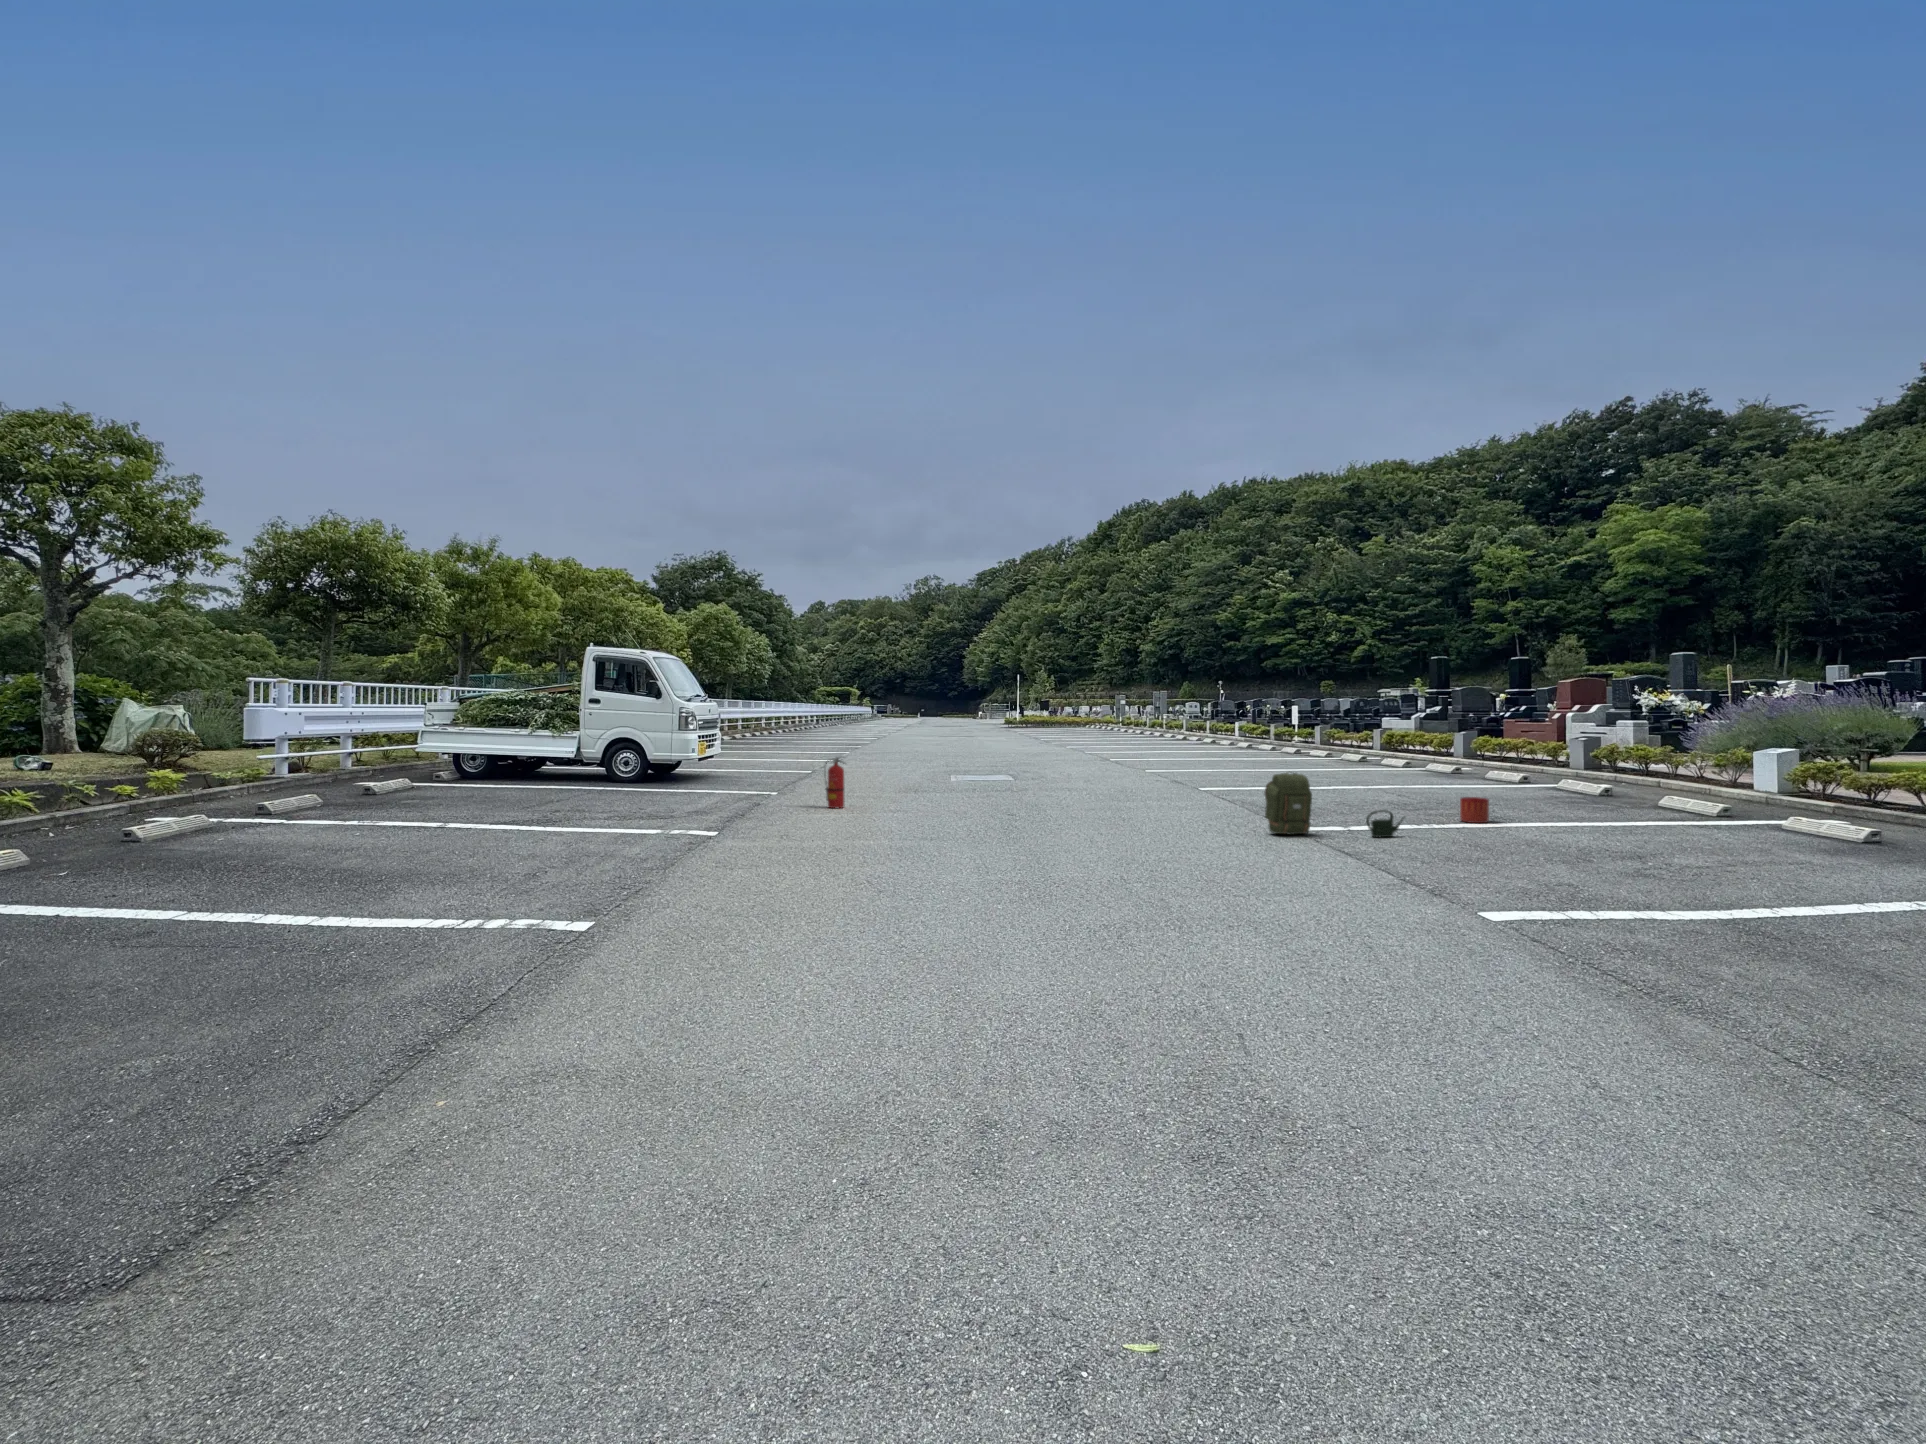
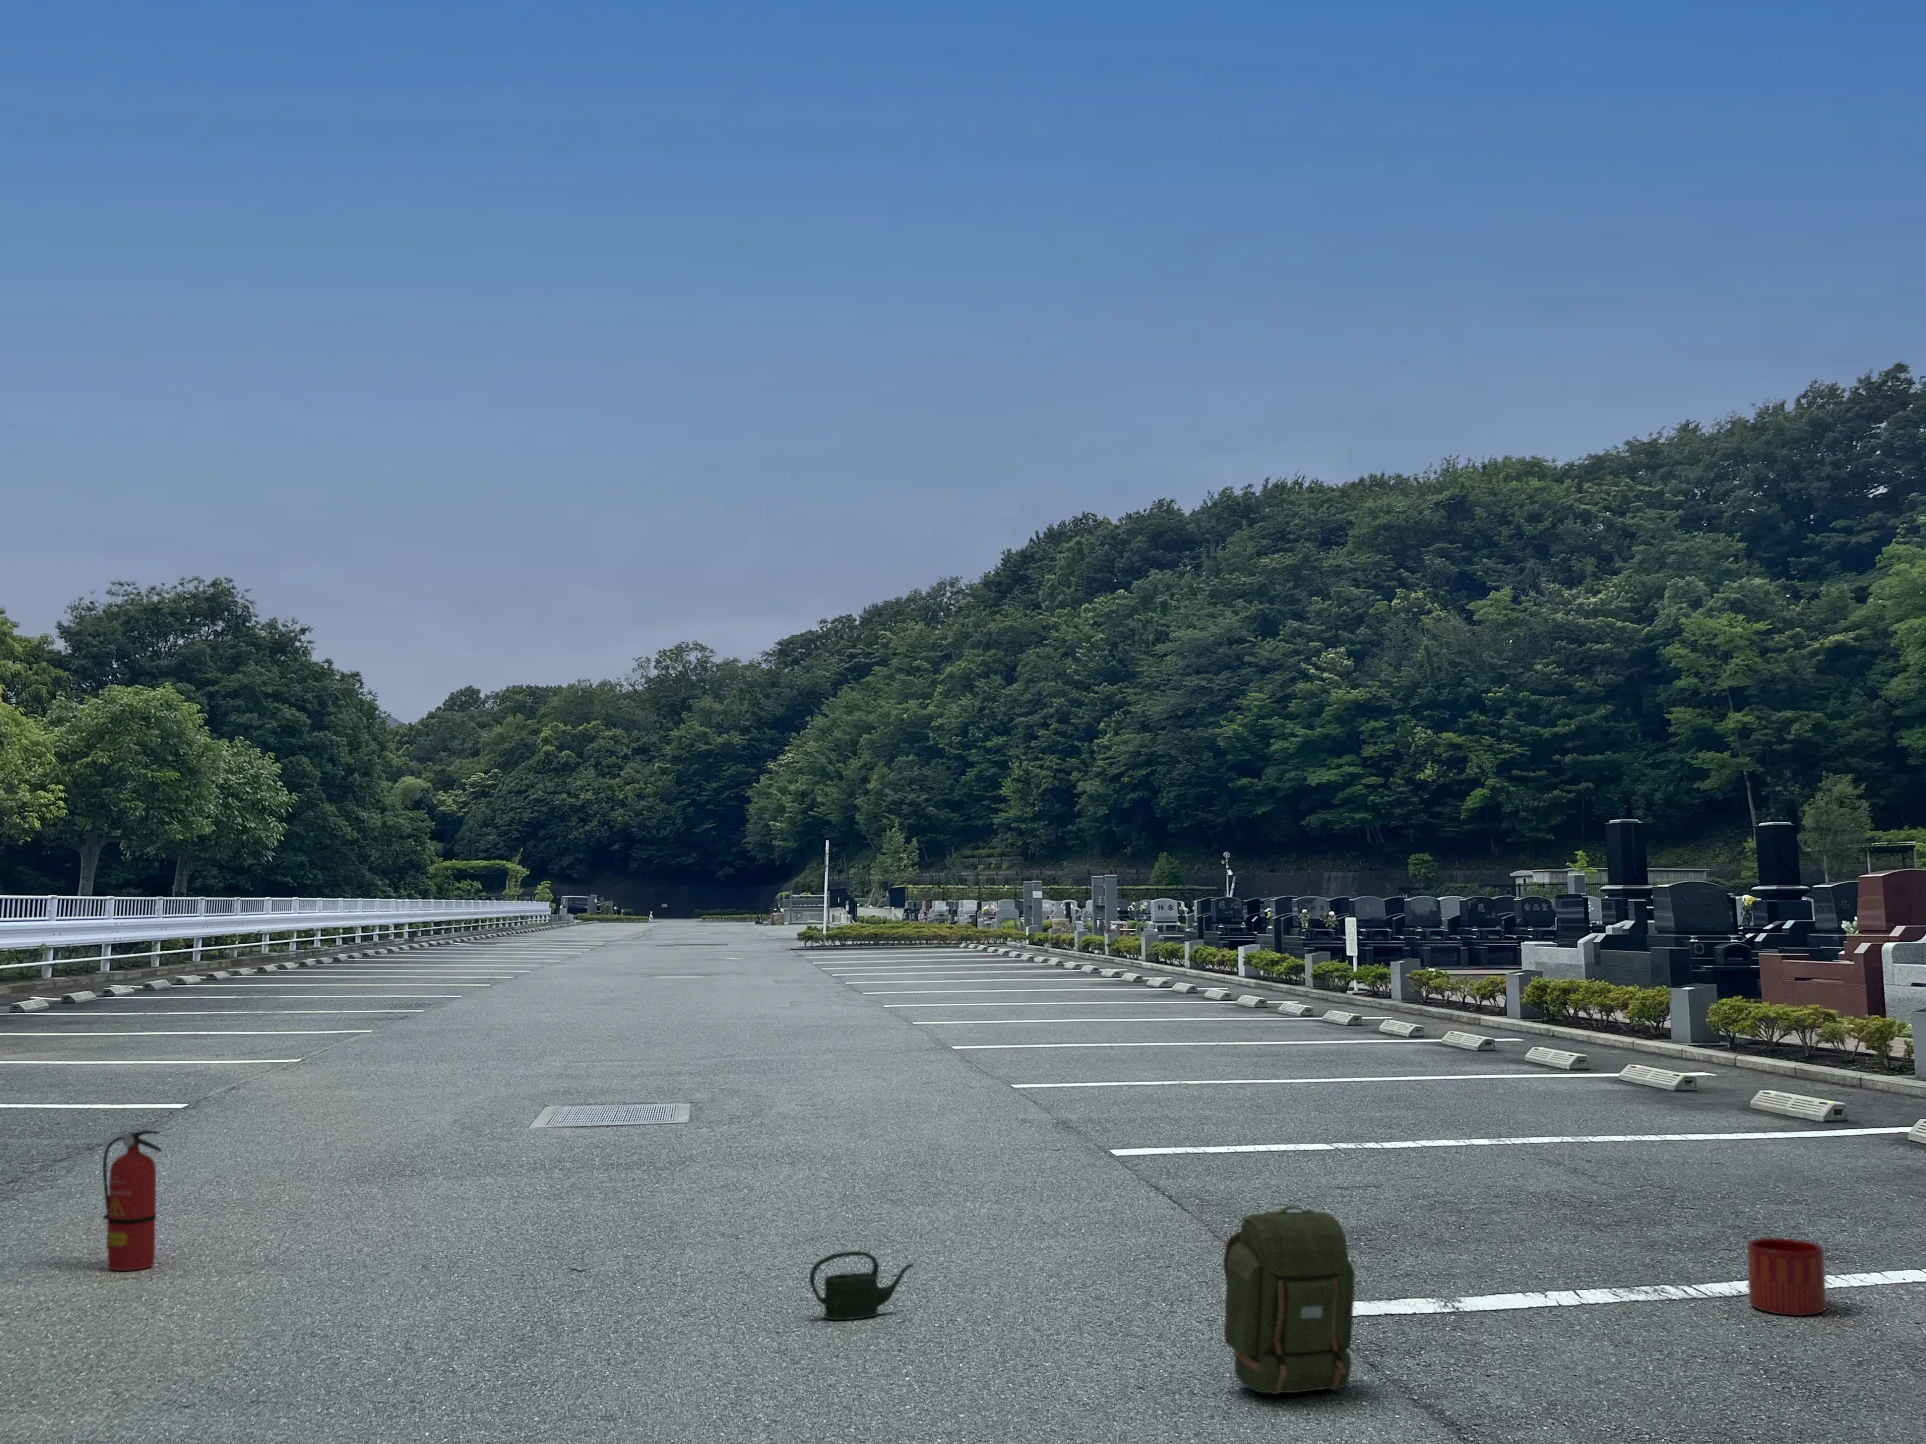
watering can: present [1366,810,1403,837] -> present [809,1251,913,1320]

